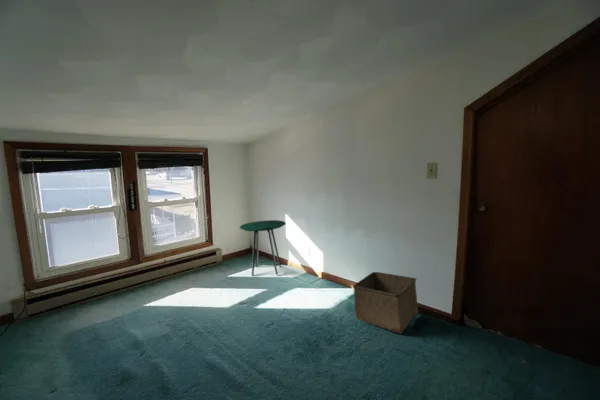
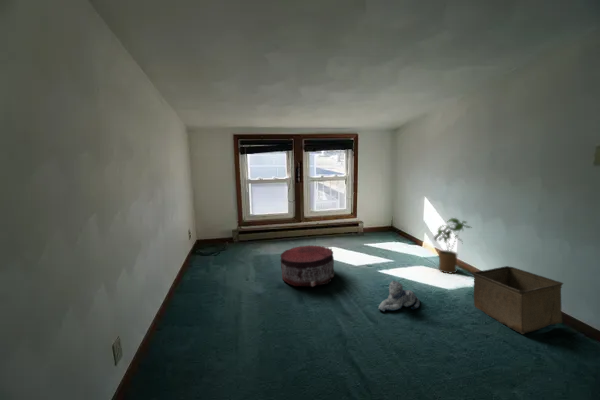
side table: present [240,220,286,276] -> none [378,201,422,252]
house plant: none [306,233,338,290] -> present [434,218,469,273]
pouf: none [122,293,207,363] -> present [281,246,334,286]
plush toy: none [274,316,313,357] -> present [378,281,420,311]

